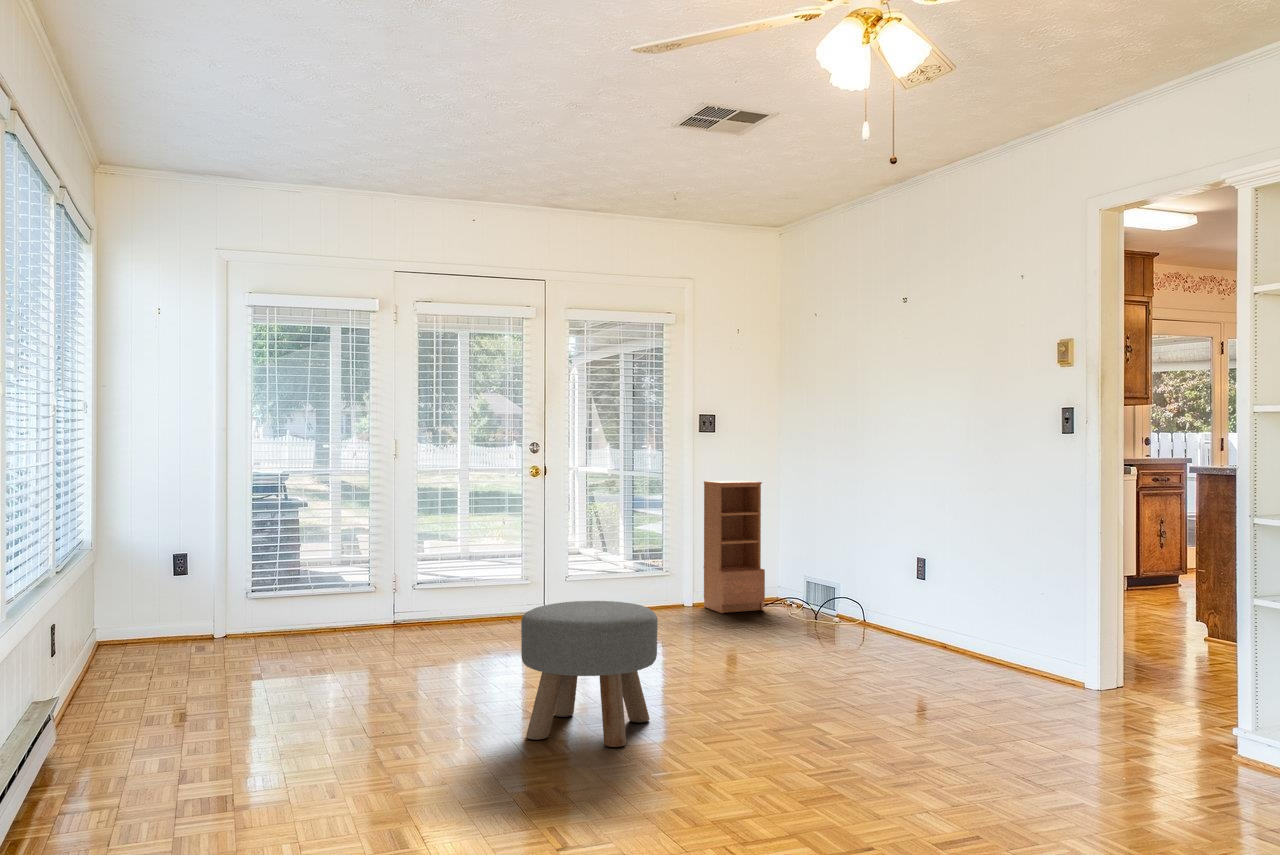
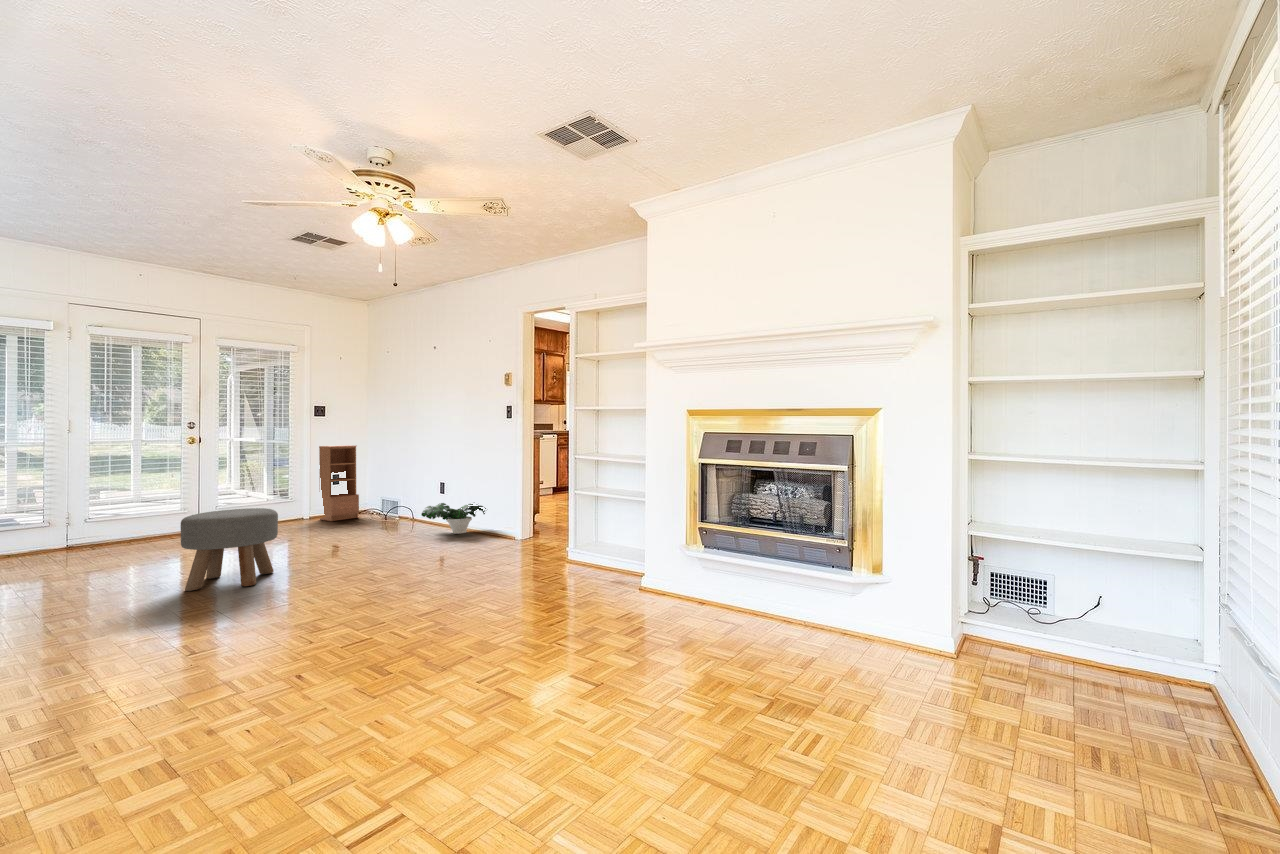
potted plant: none [886,606,1026,675] -> present [421,503,486,534]

